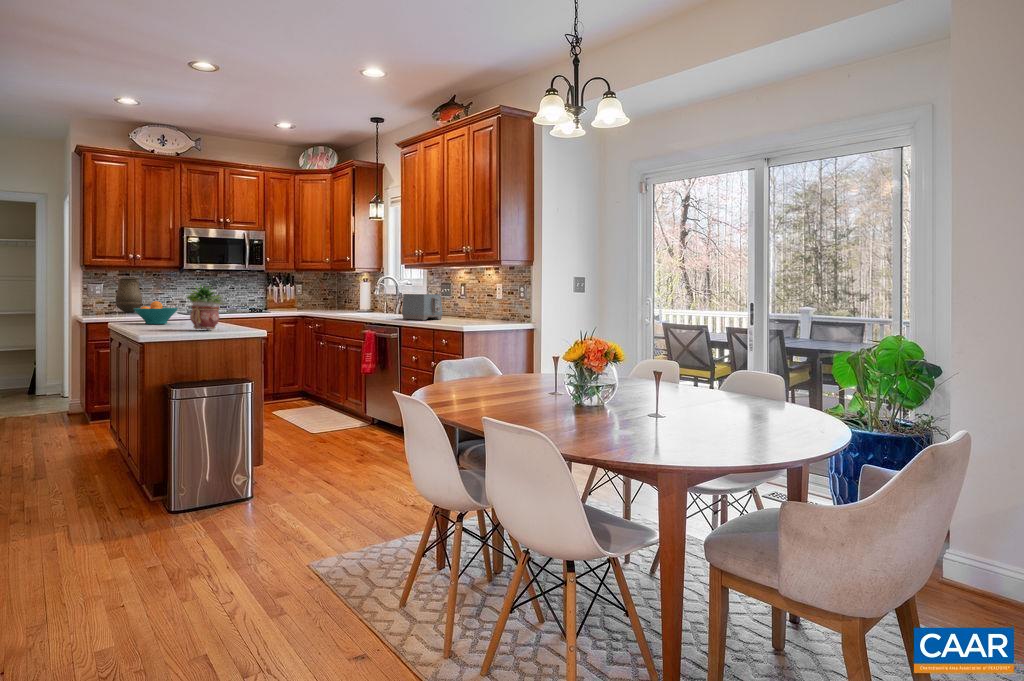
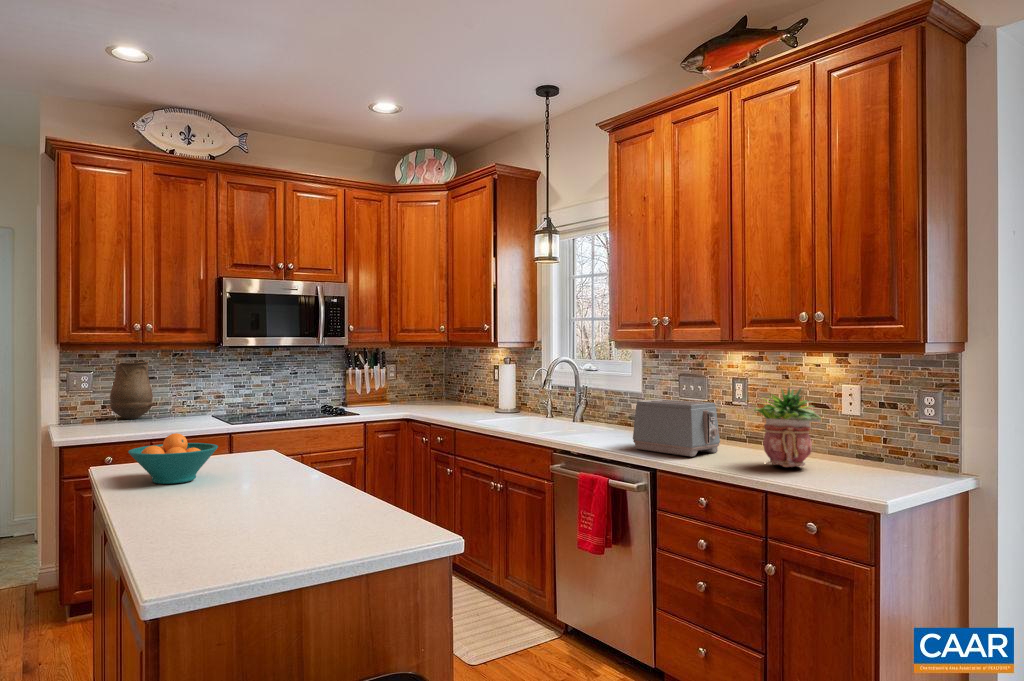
potted plant: present [187,285,225,330] -> present [754,388,822,467]

